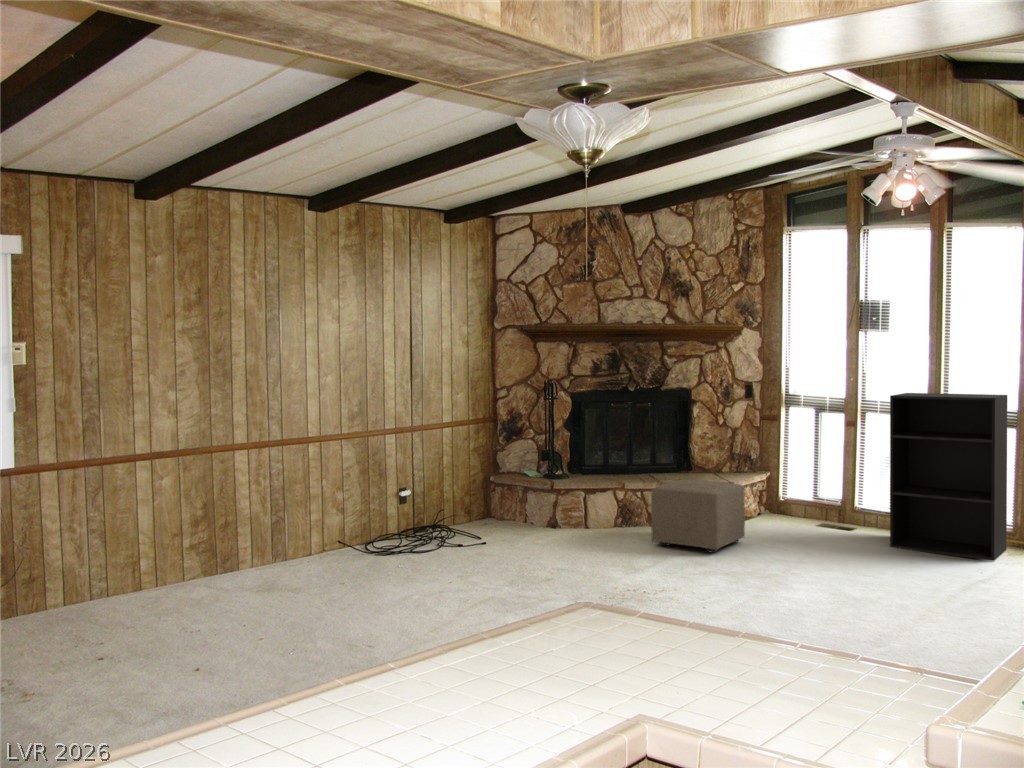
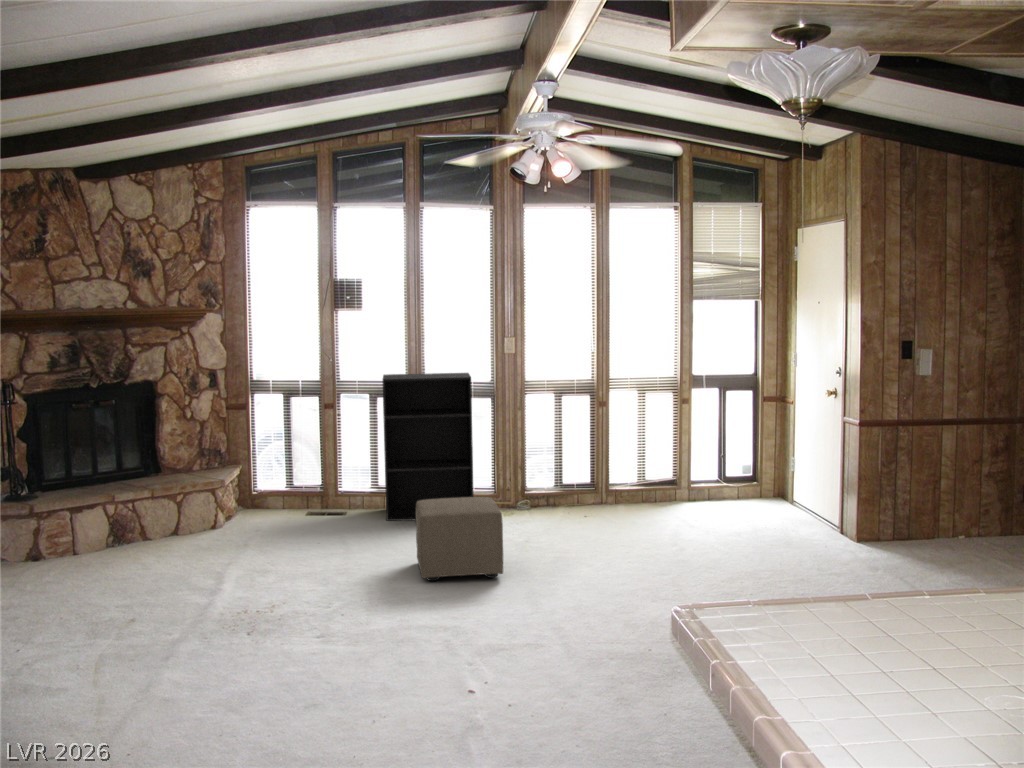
ottoman: present [651,480,745,552] -> present [416,497,503,581]

